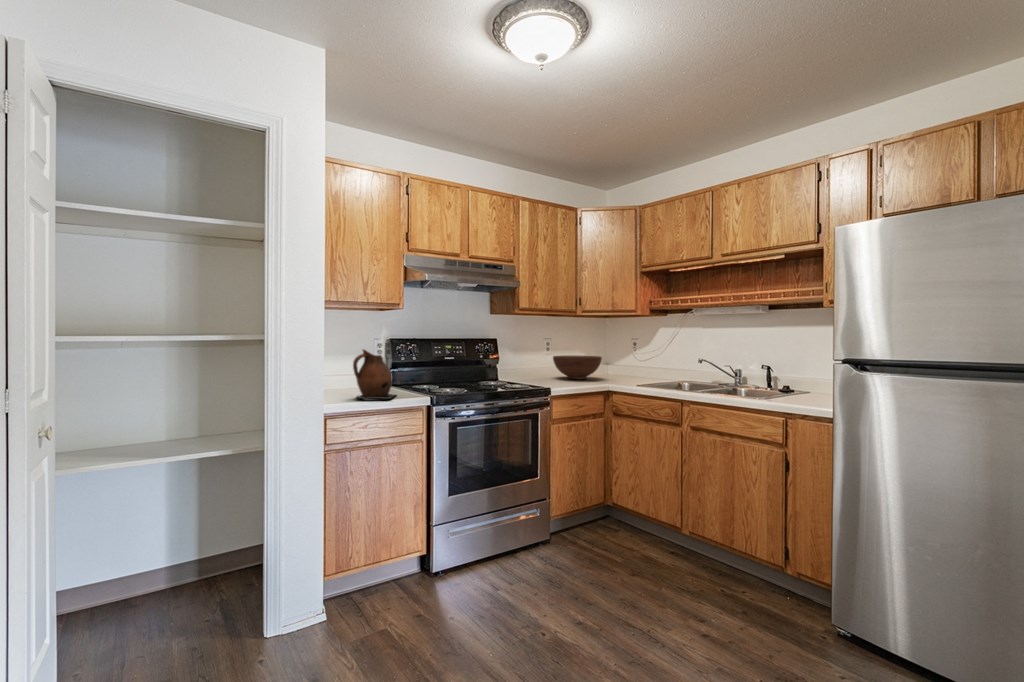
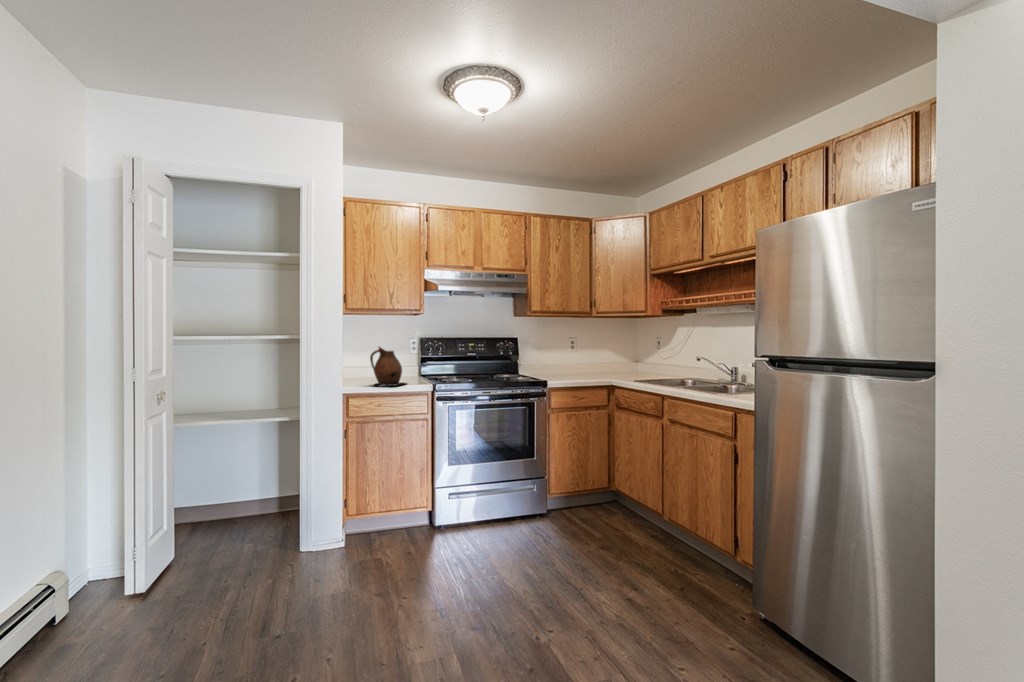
fruit bowl: present [553,355,602,379] -> none [569,354,614,375]

